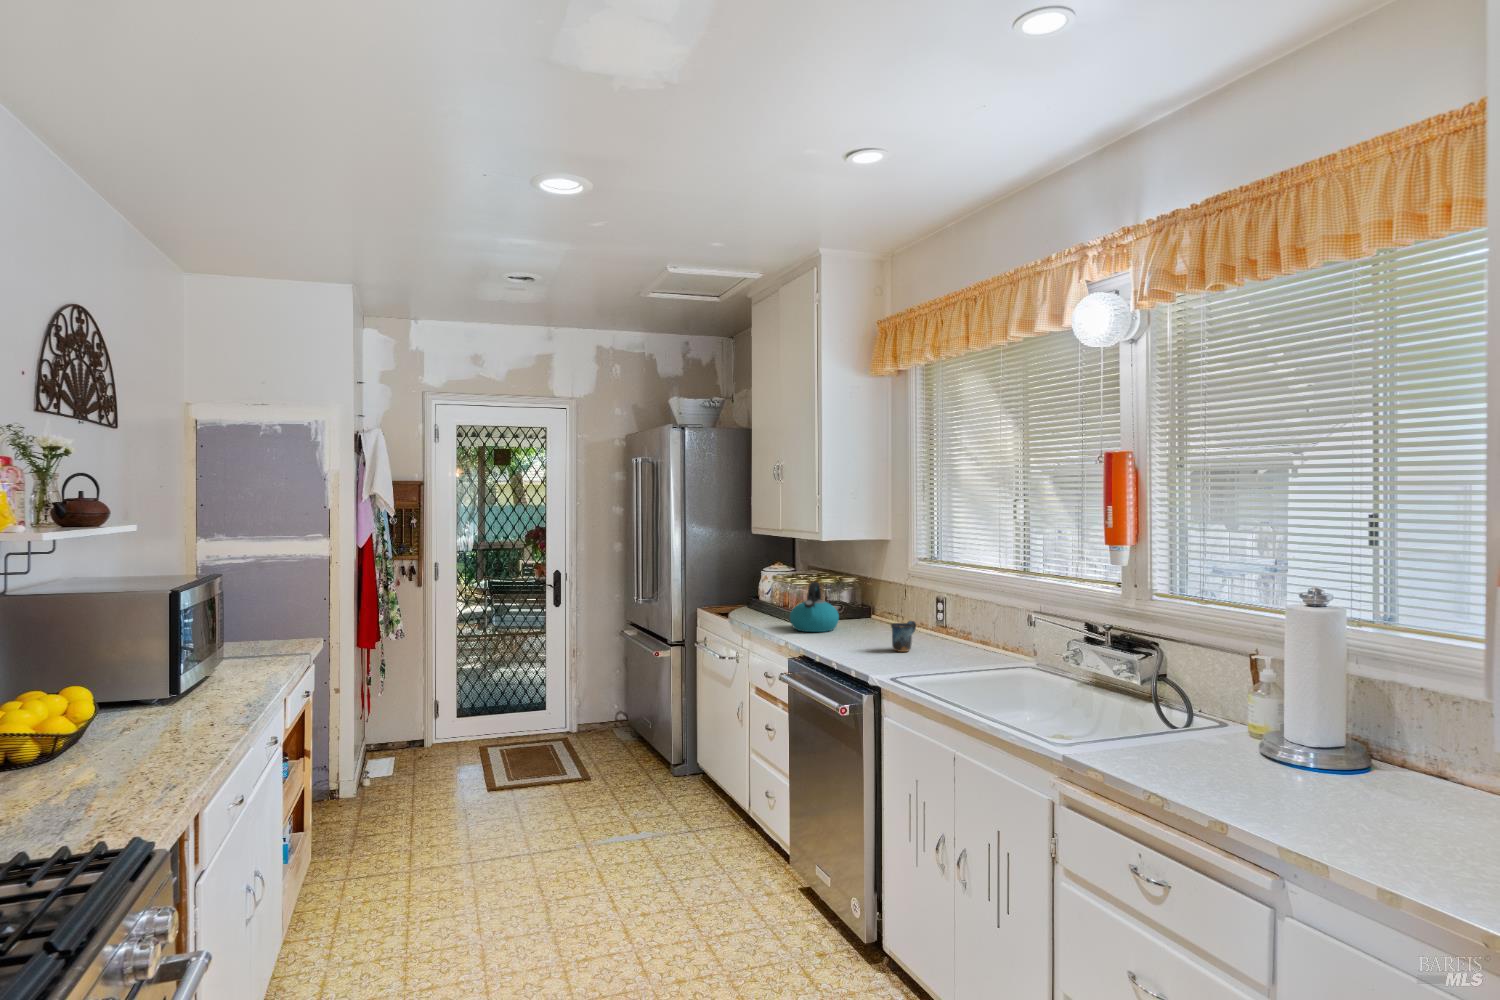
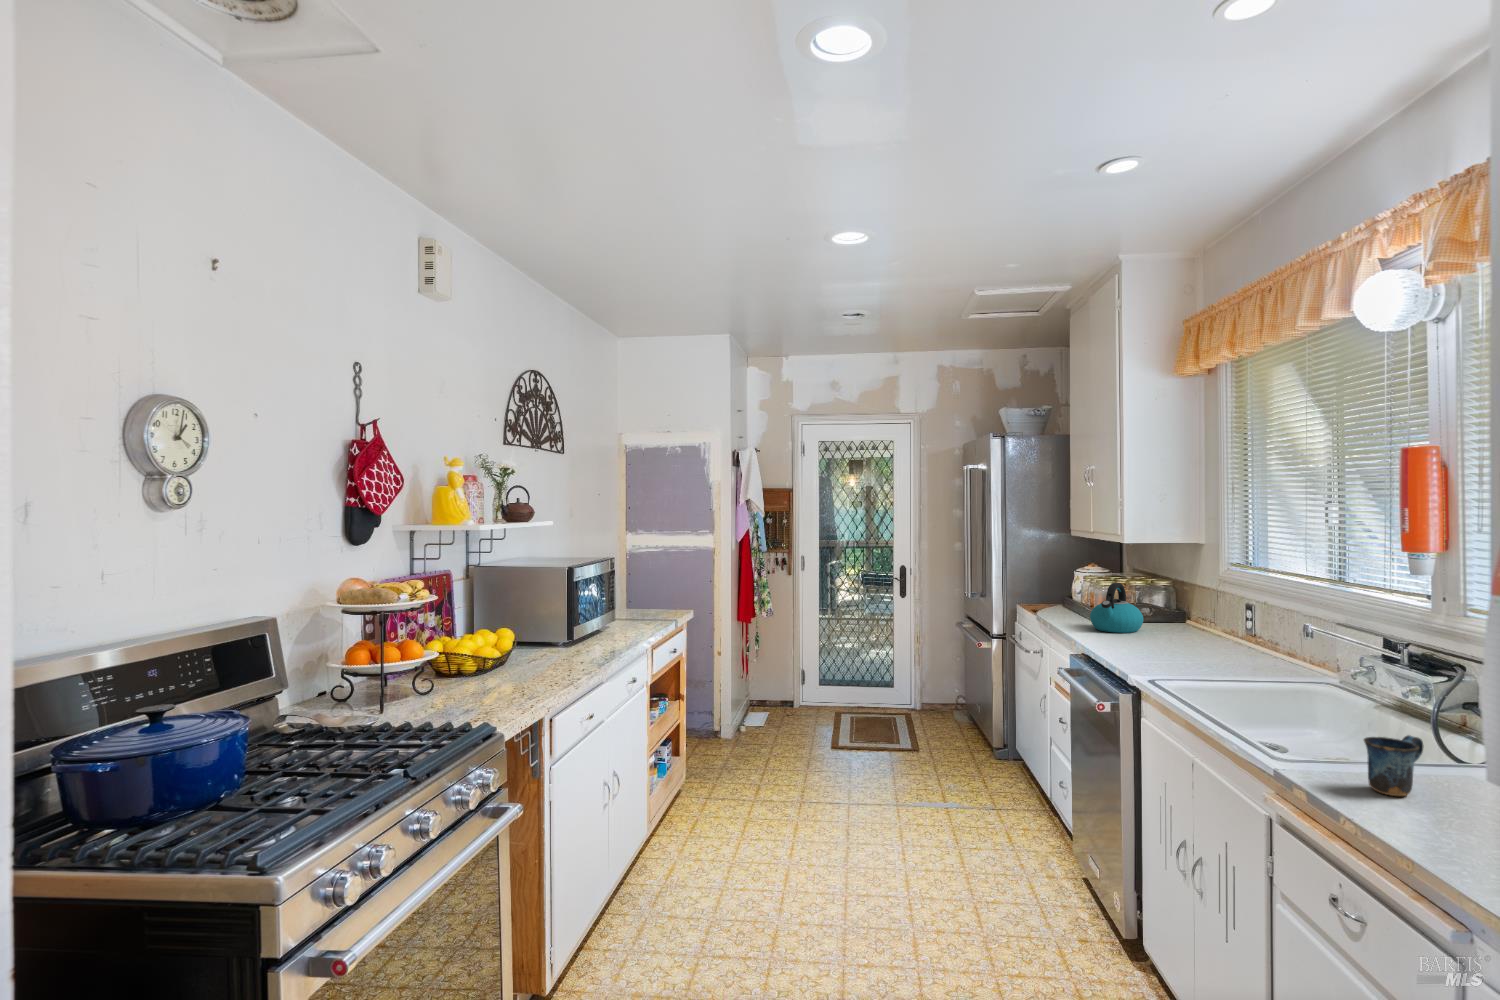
mug: present [891,621,916,652] -> present [1364,735,1423,796]

